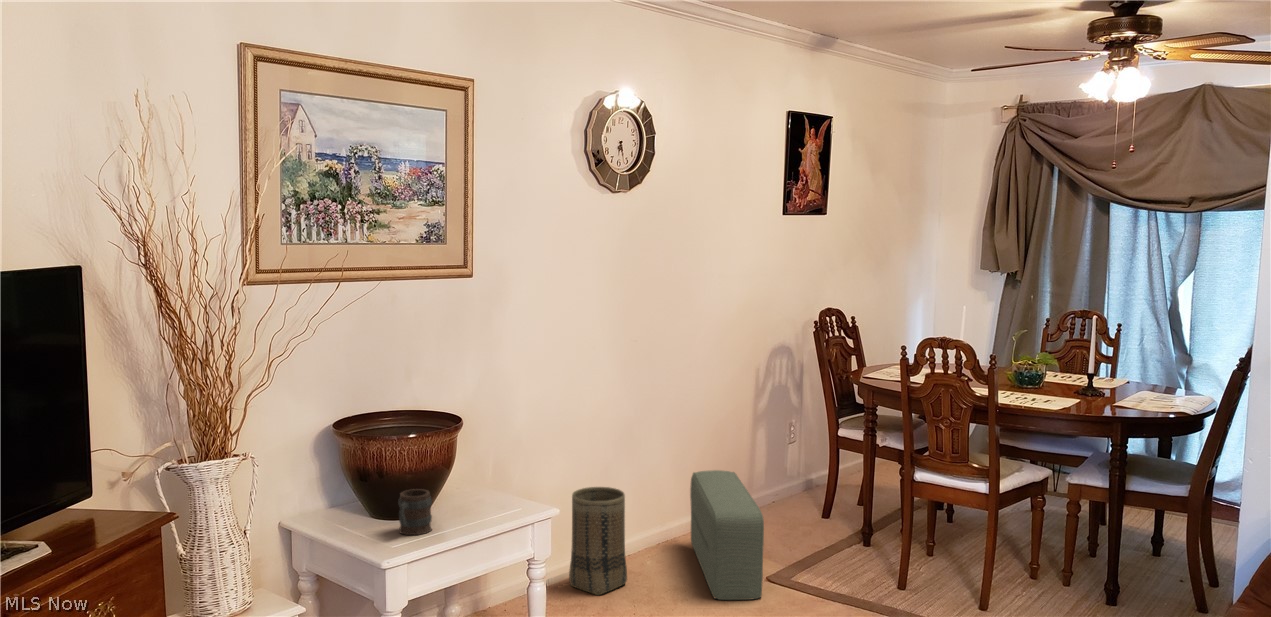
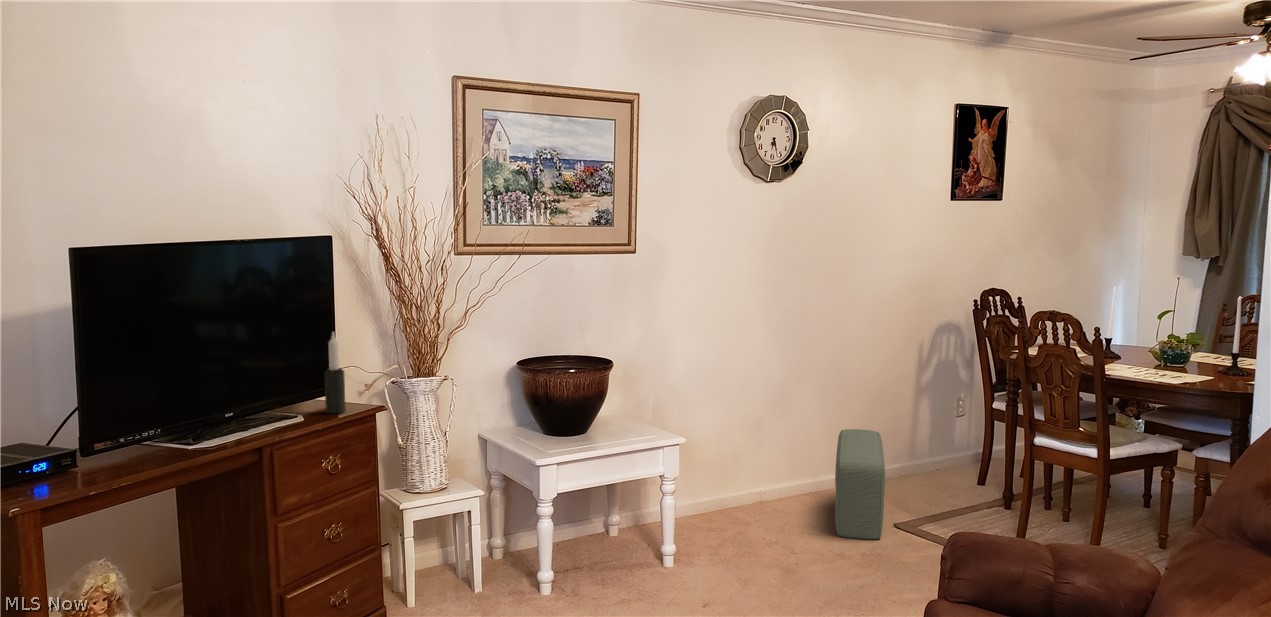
candle: none [75,406,109,529] -> present [324,332,346,413]
basket: present [569,487,627,595] -> none [719,433,768,523]
mug: present [398,489,432,535] -> none [553,413,580,447]

